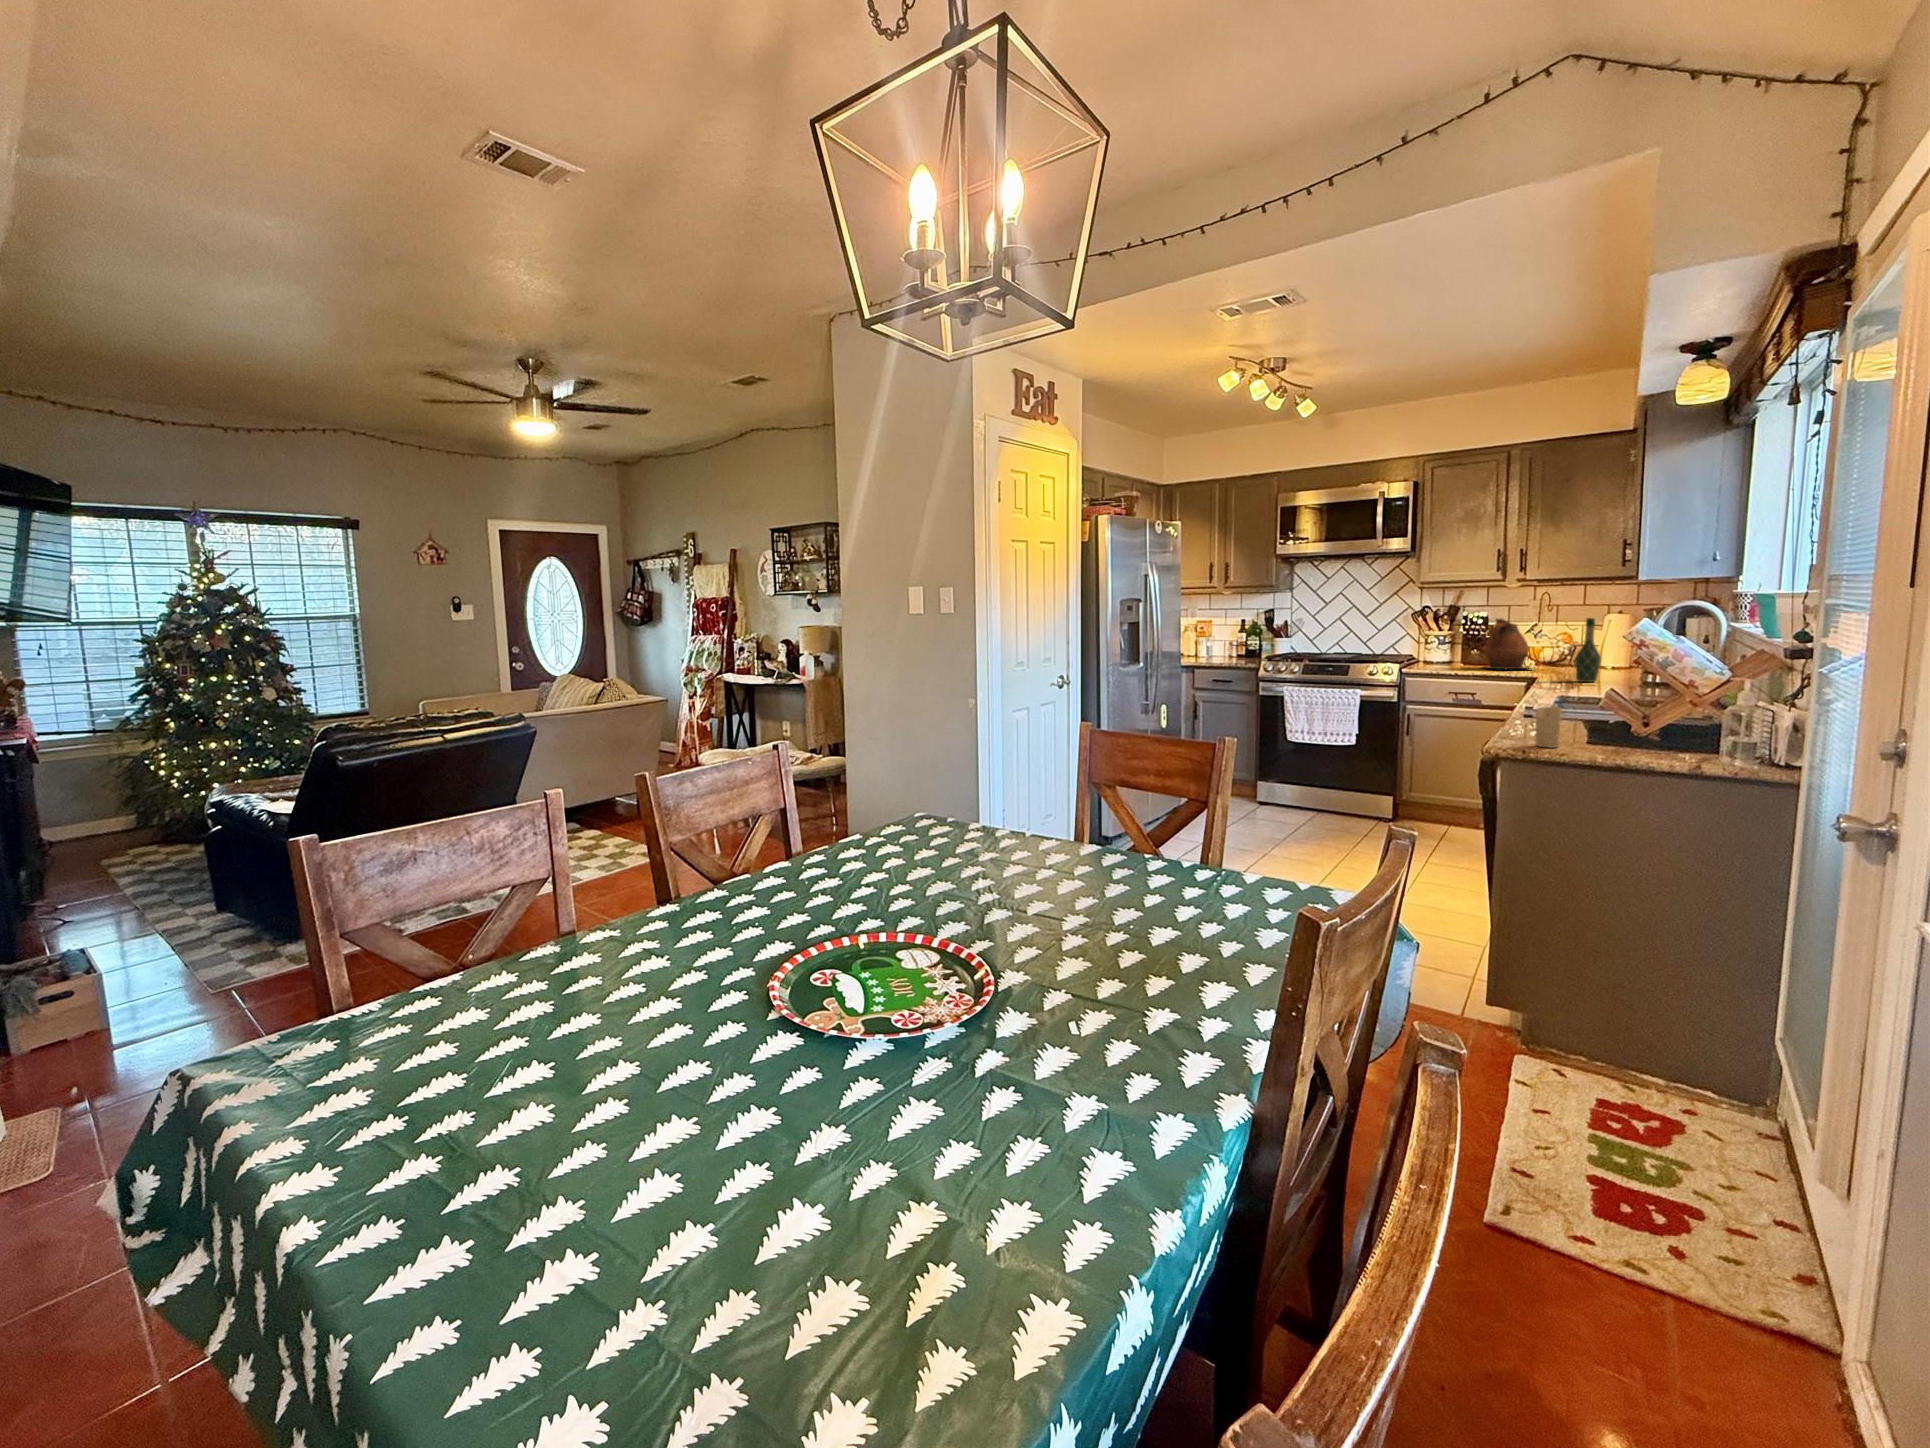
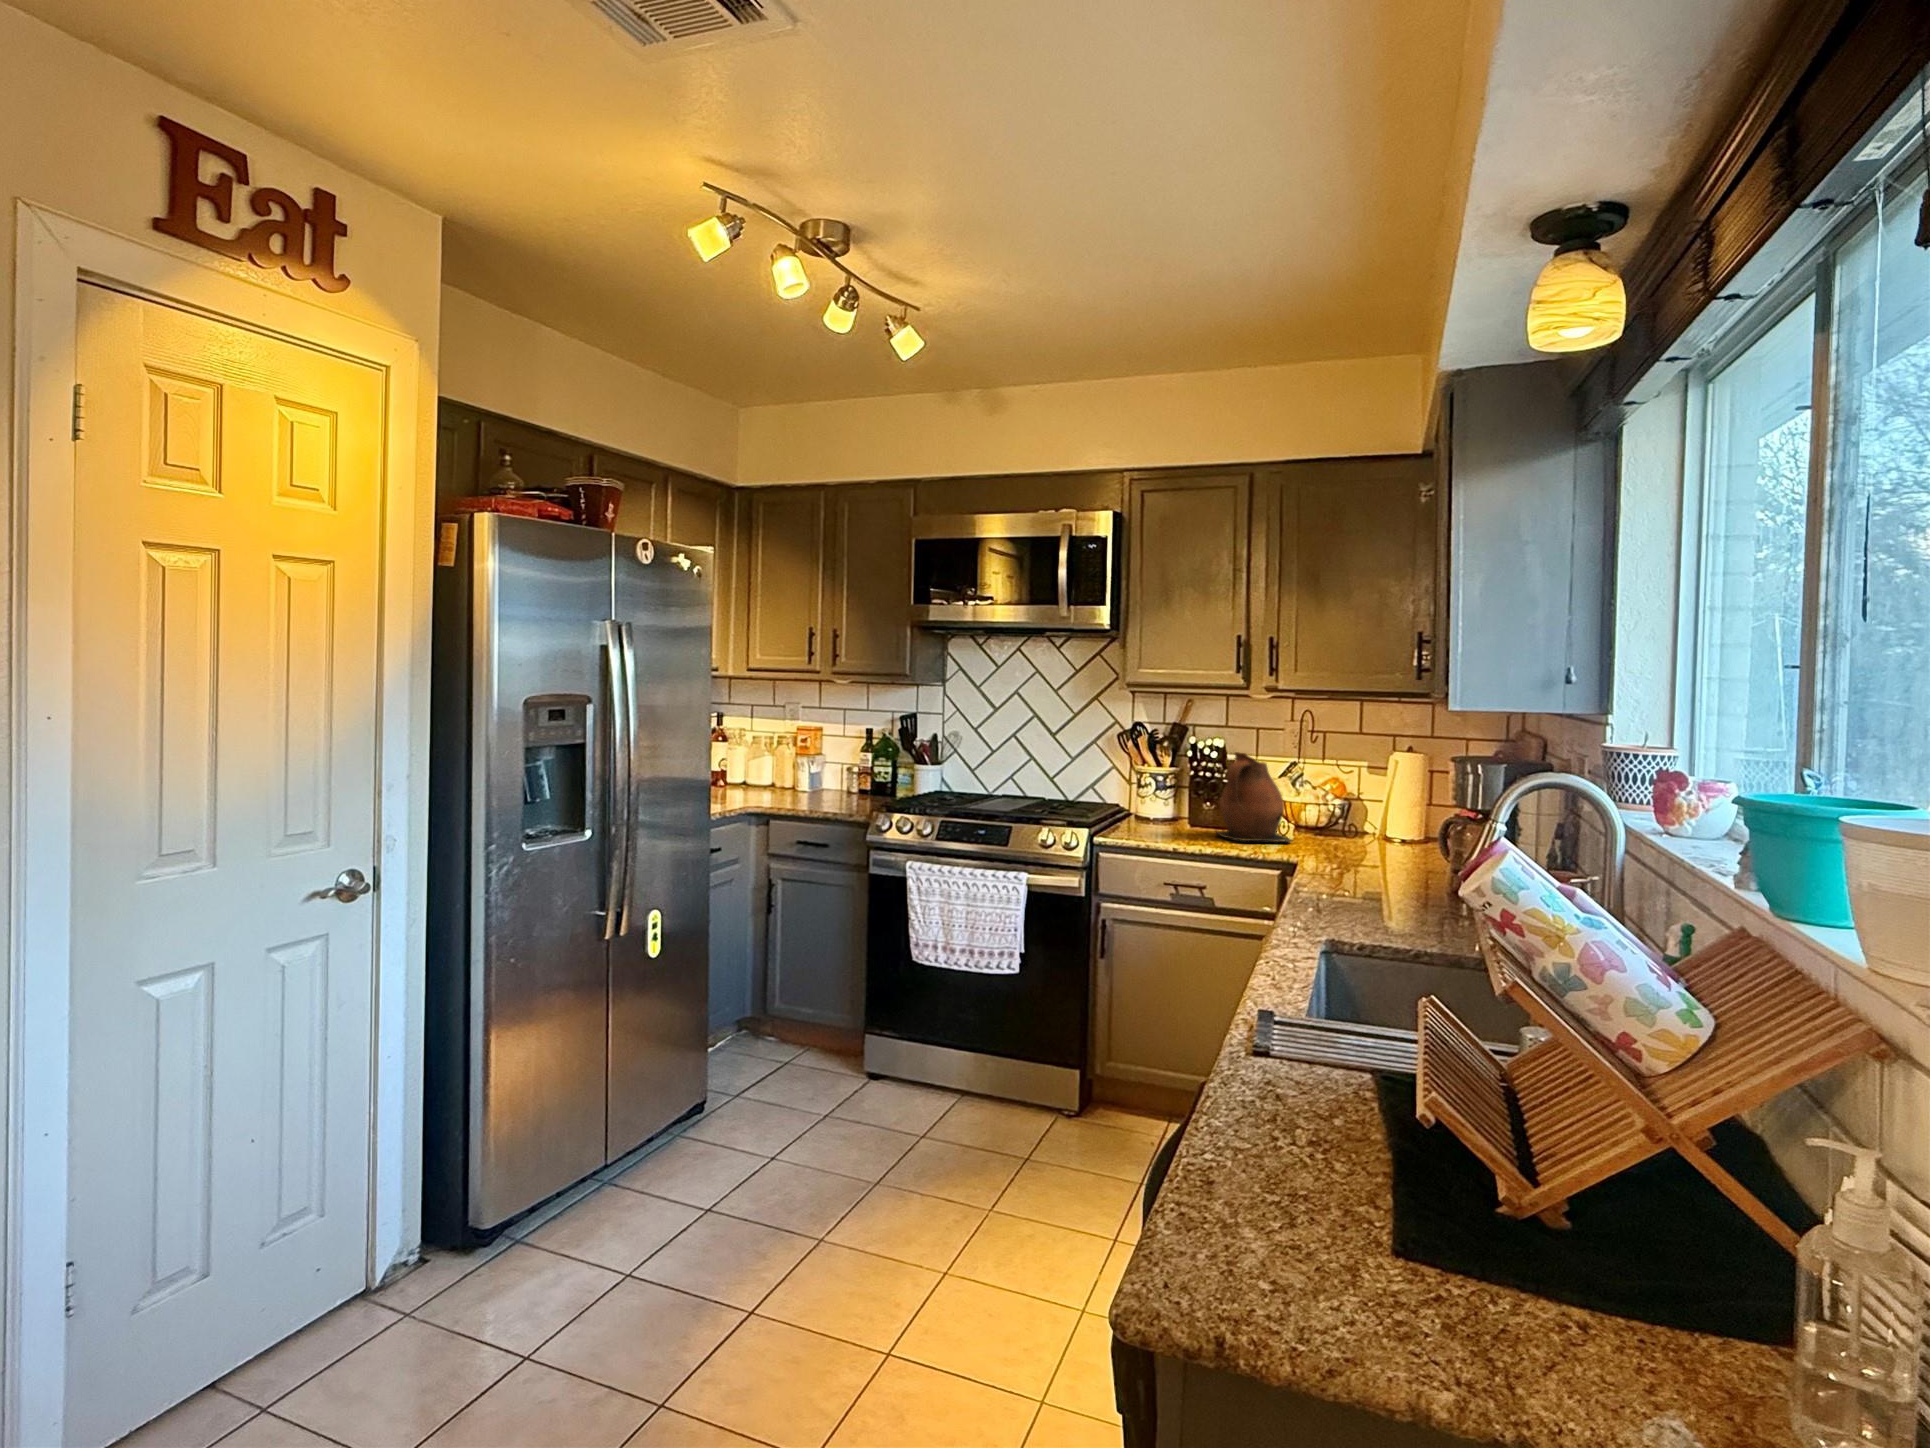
wine bottle: present [1575,618,1601,682] -> none [1351,767,1390,884]
candle: present [1535,706,1561,748] -> none [1251,1114,1318,1256]

